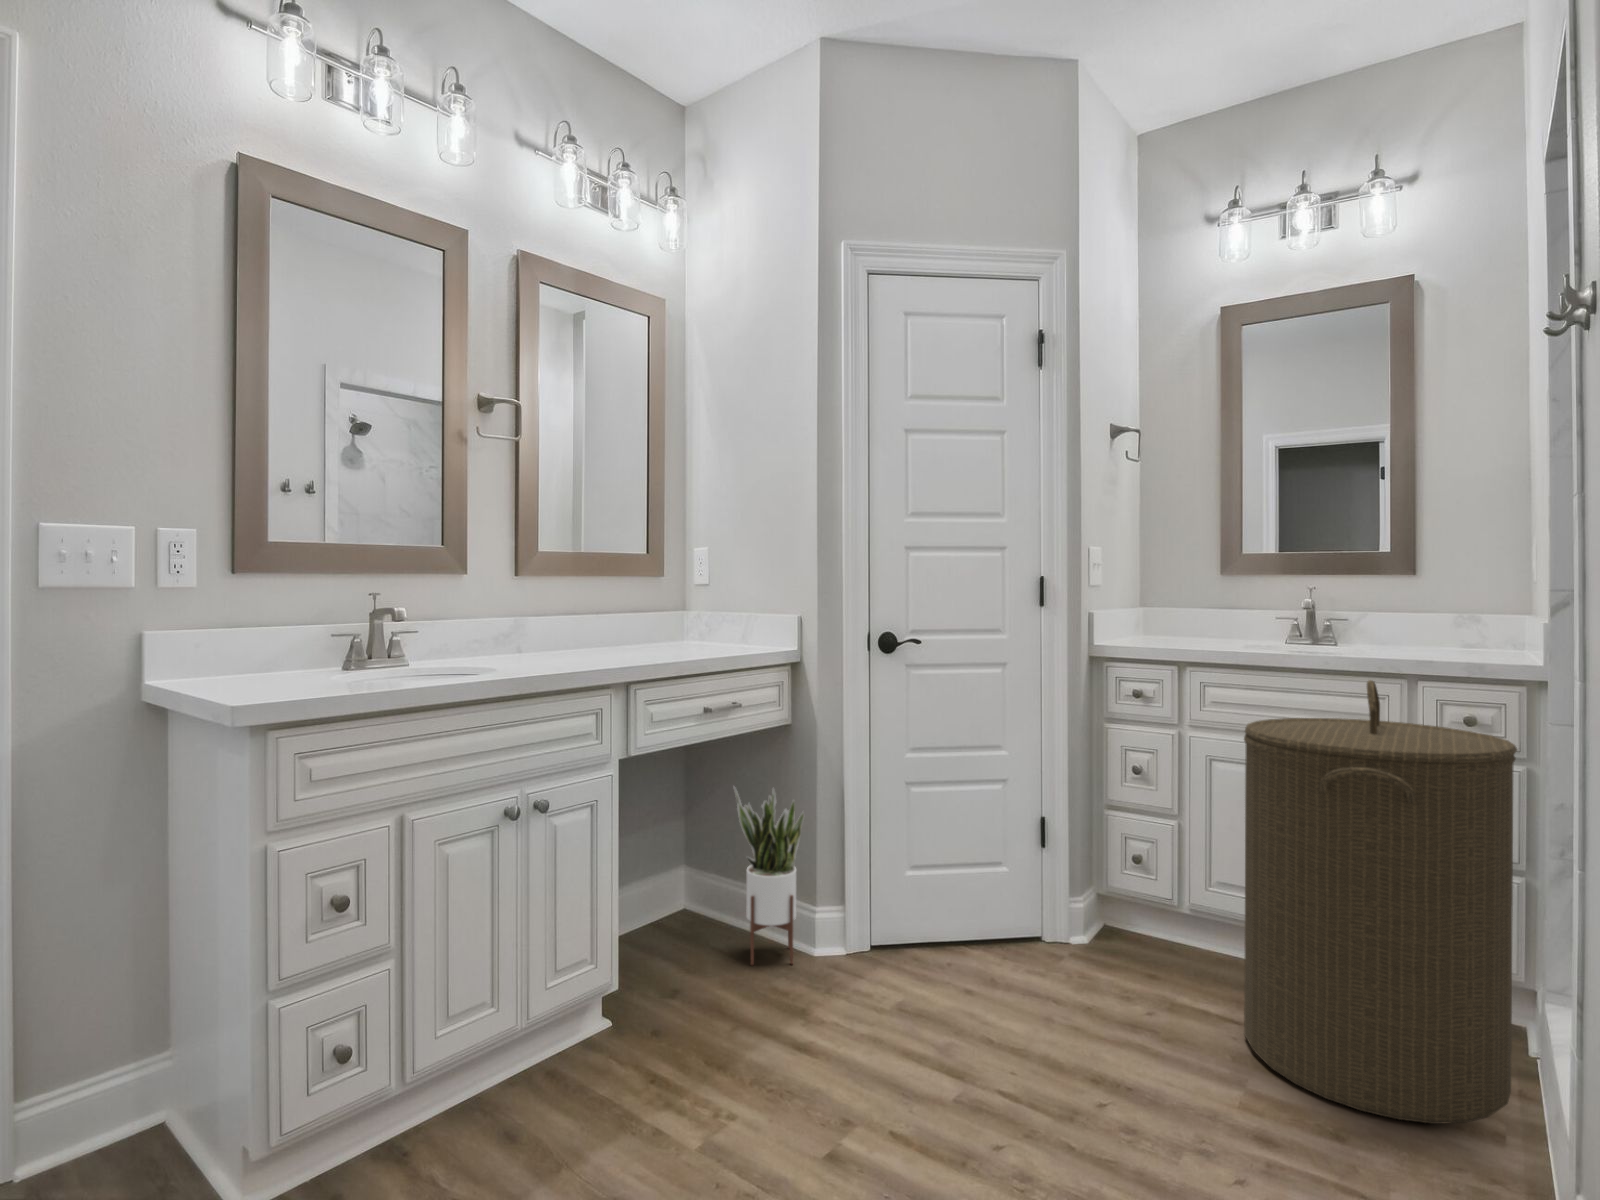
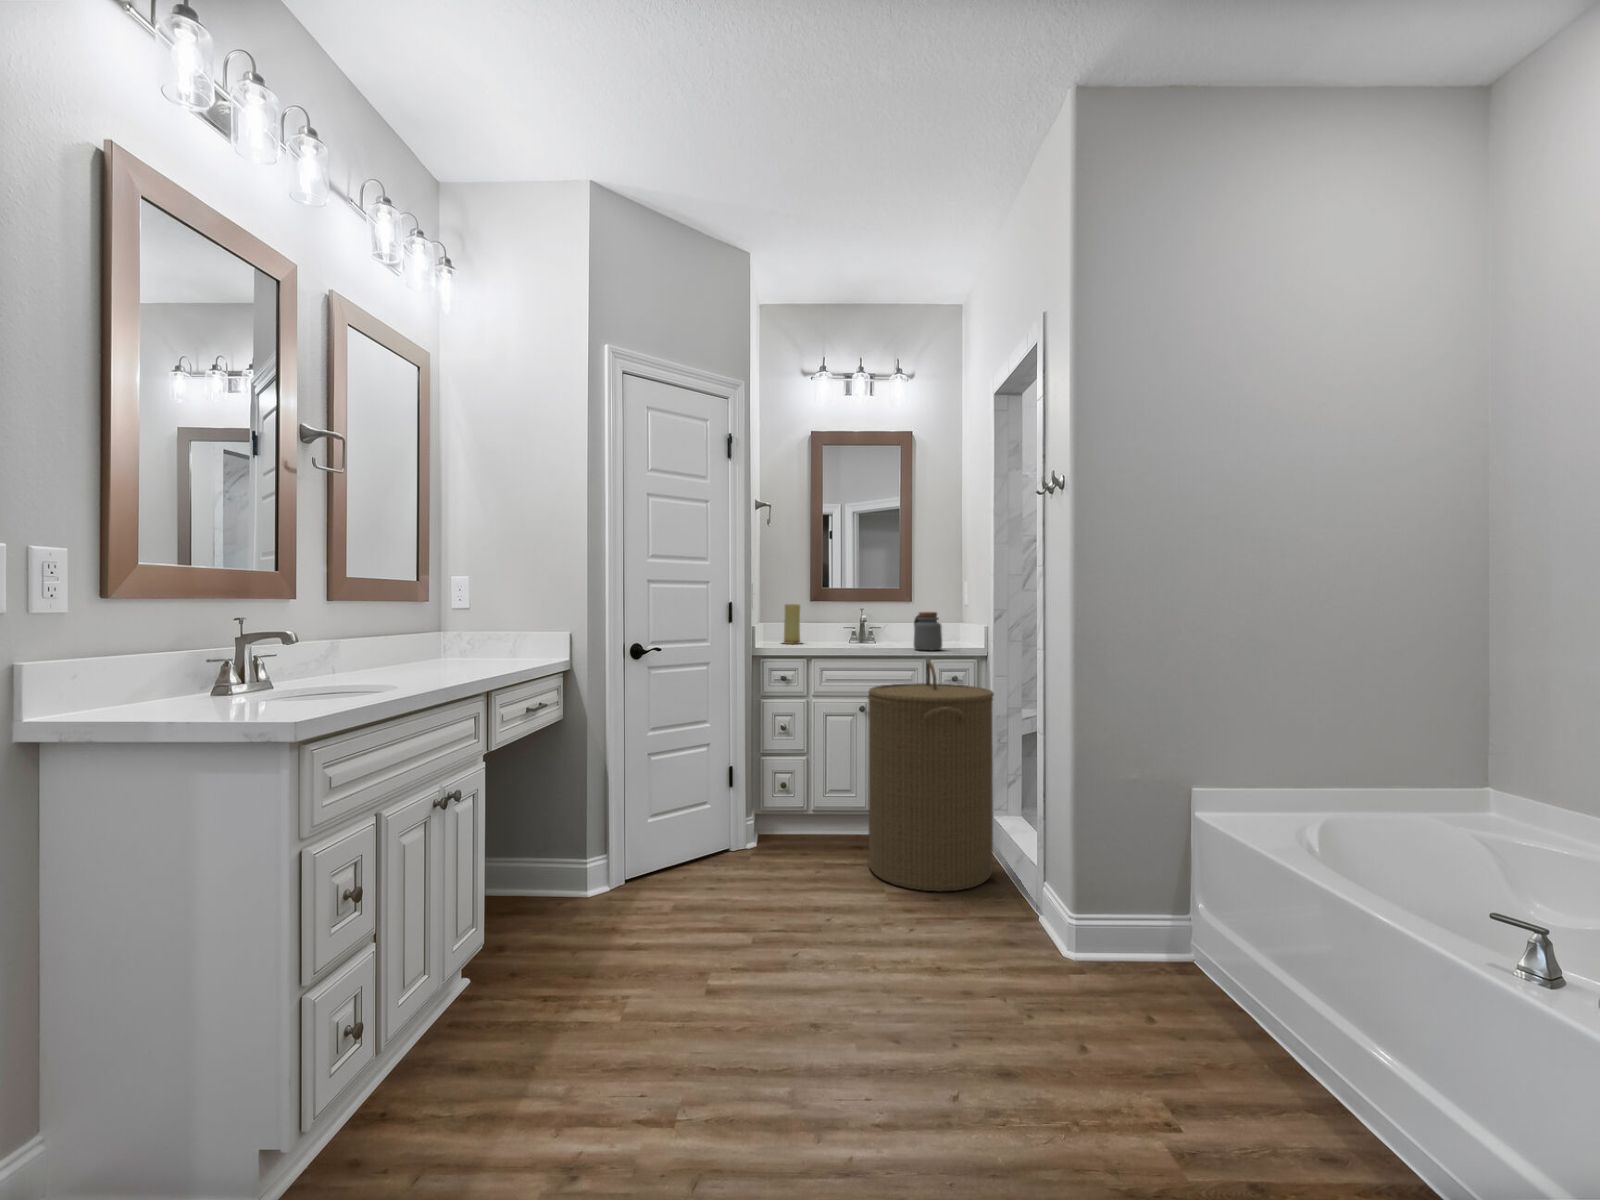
candle: none [1154,582,1191,643] -> present [783,604,800,644]
jar: none [1376,592,1439,662] -> present [914,612,942,650]
potted plant: present [734,787,804,965] -> none [520,768,582,911]

